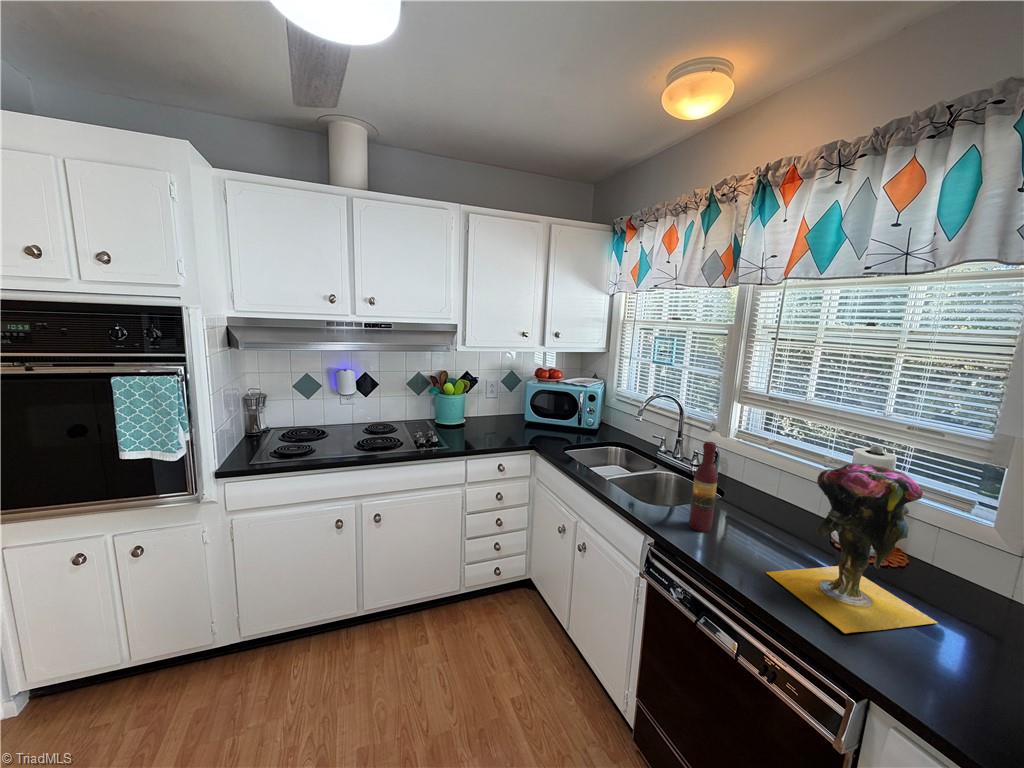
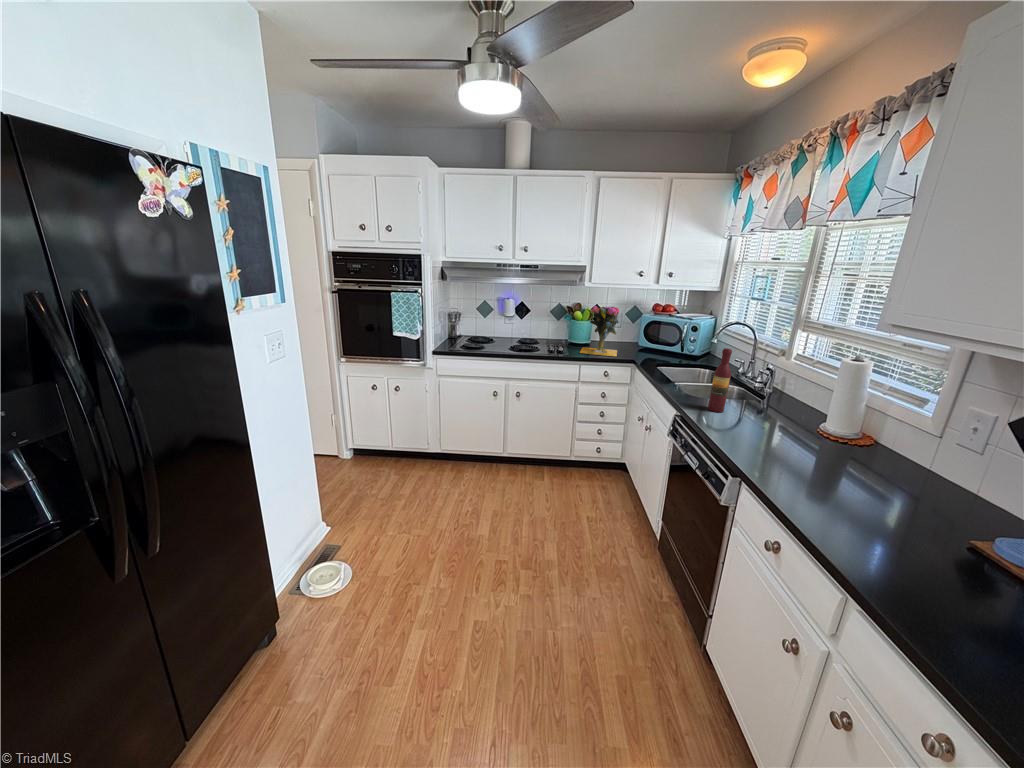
vase: present [766,463,937,633] -> present [580,306,619,356]

